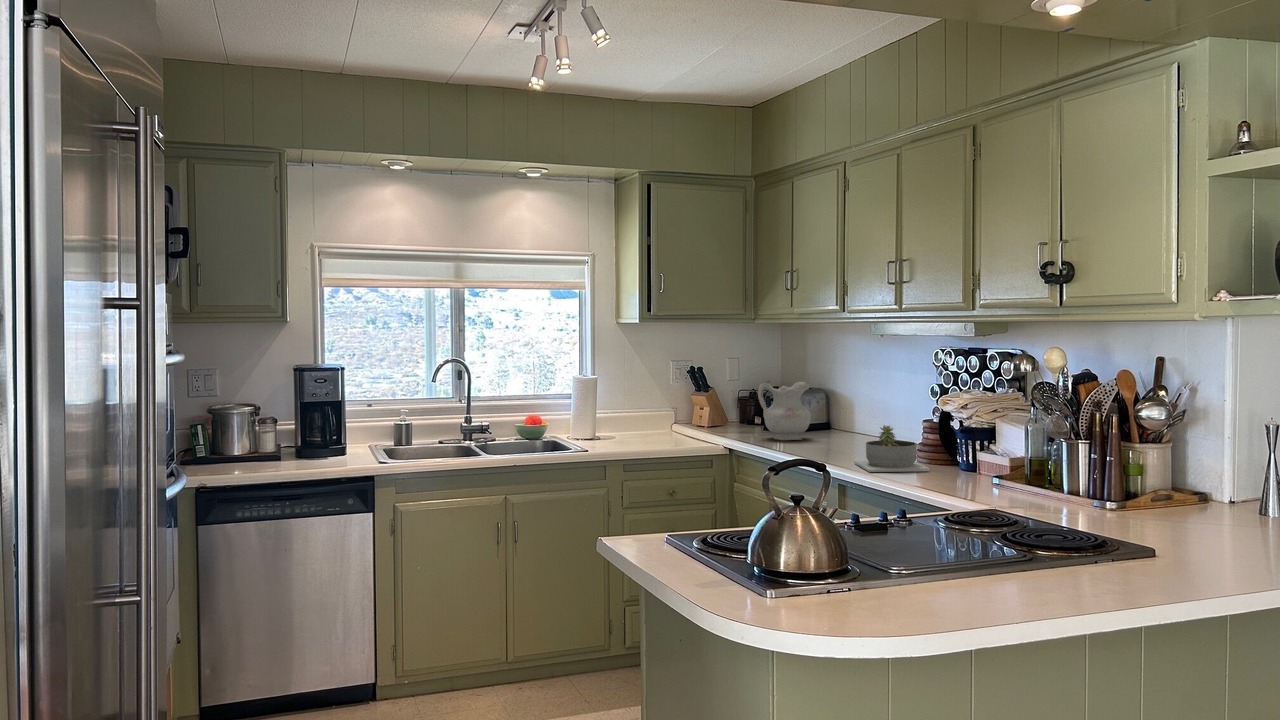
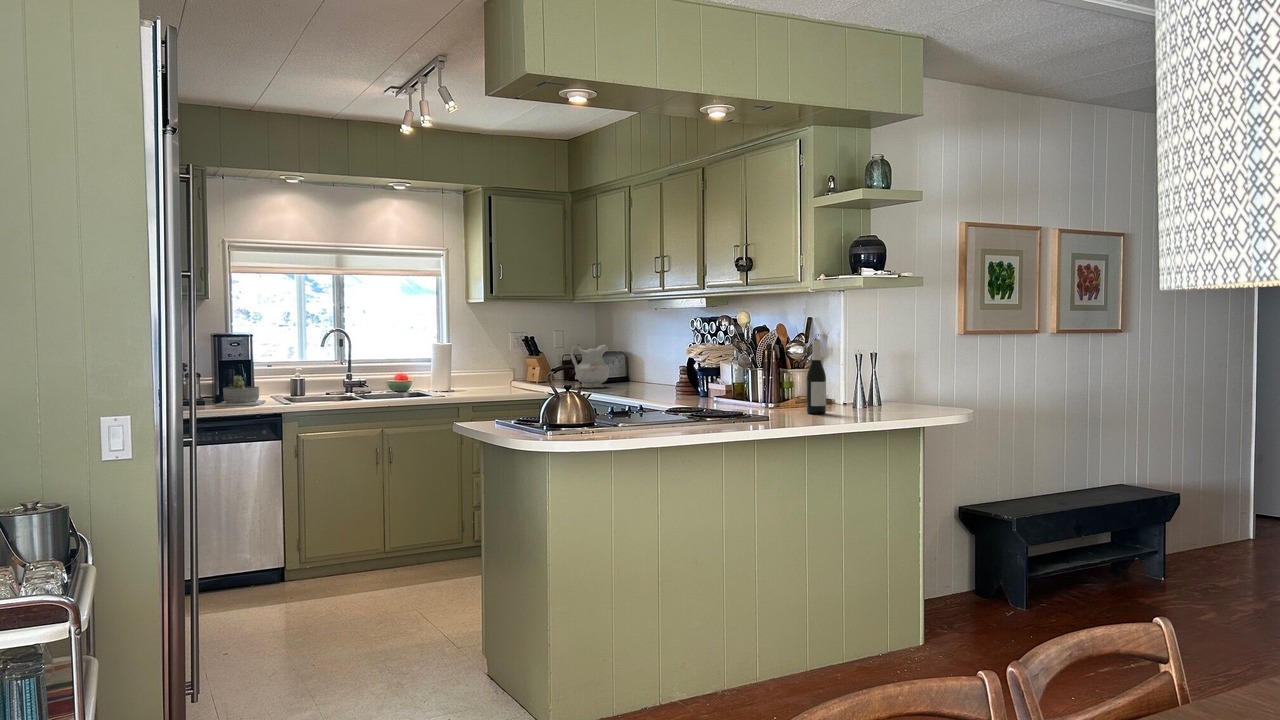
wine bottle: none [1192,405,1231,533] -> present [807,339,826,414]
succulent planter: present [854,425,929,472] -> present [216,376,266,406]

